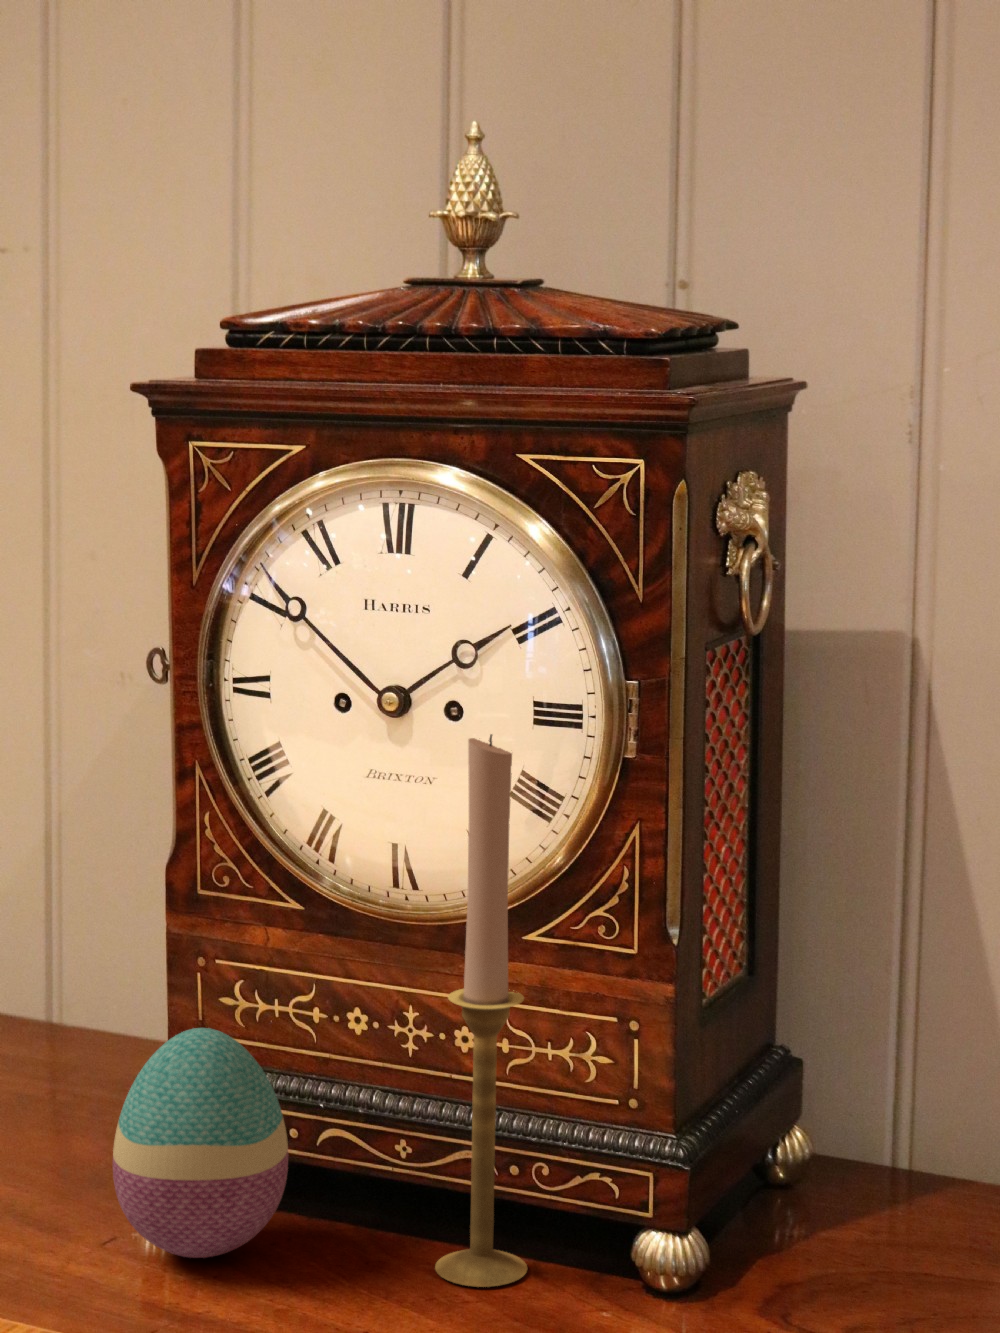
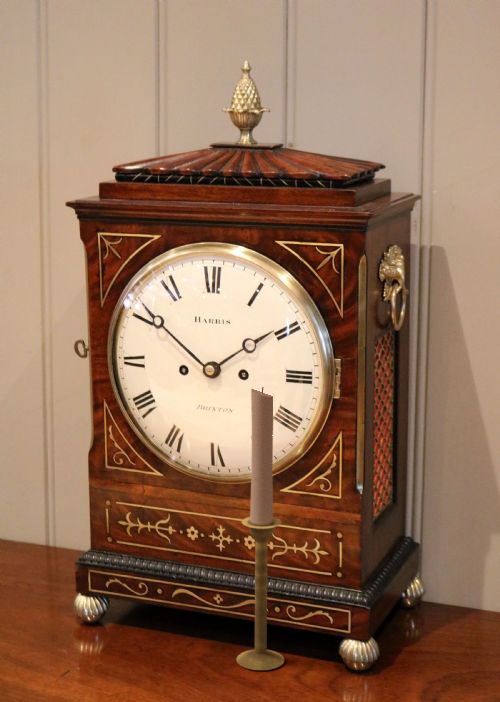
decorative egg: present [113,1028,288,1258] -> none [68,540,159,659]

